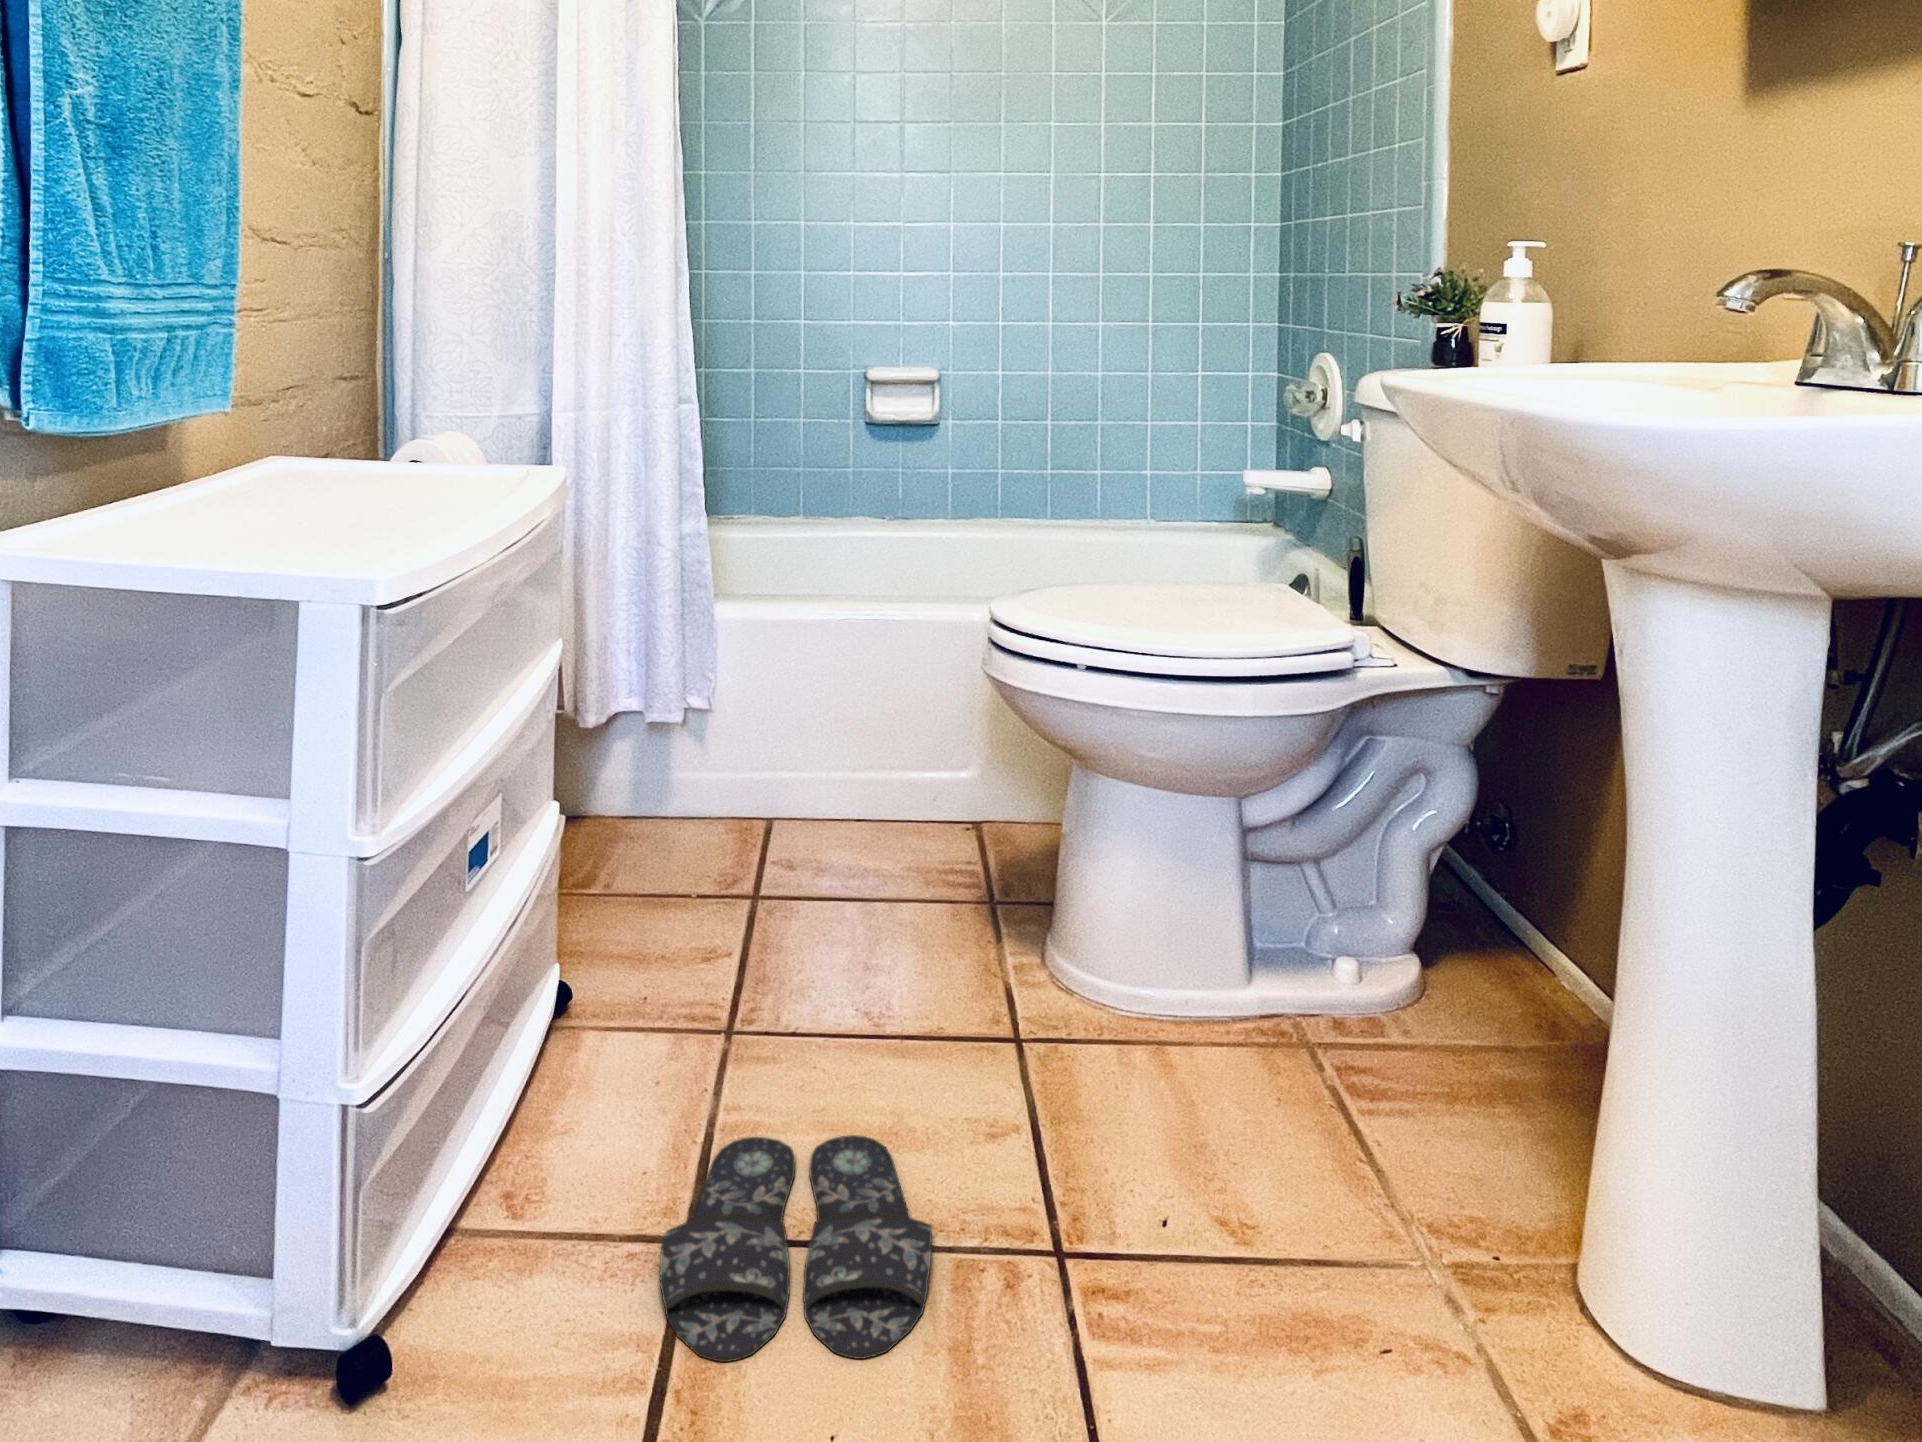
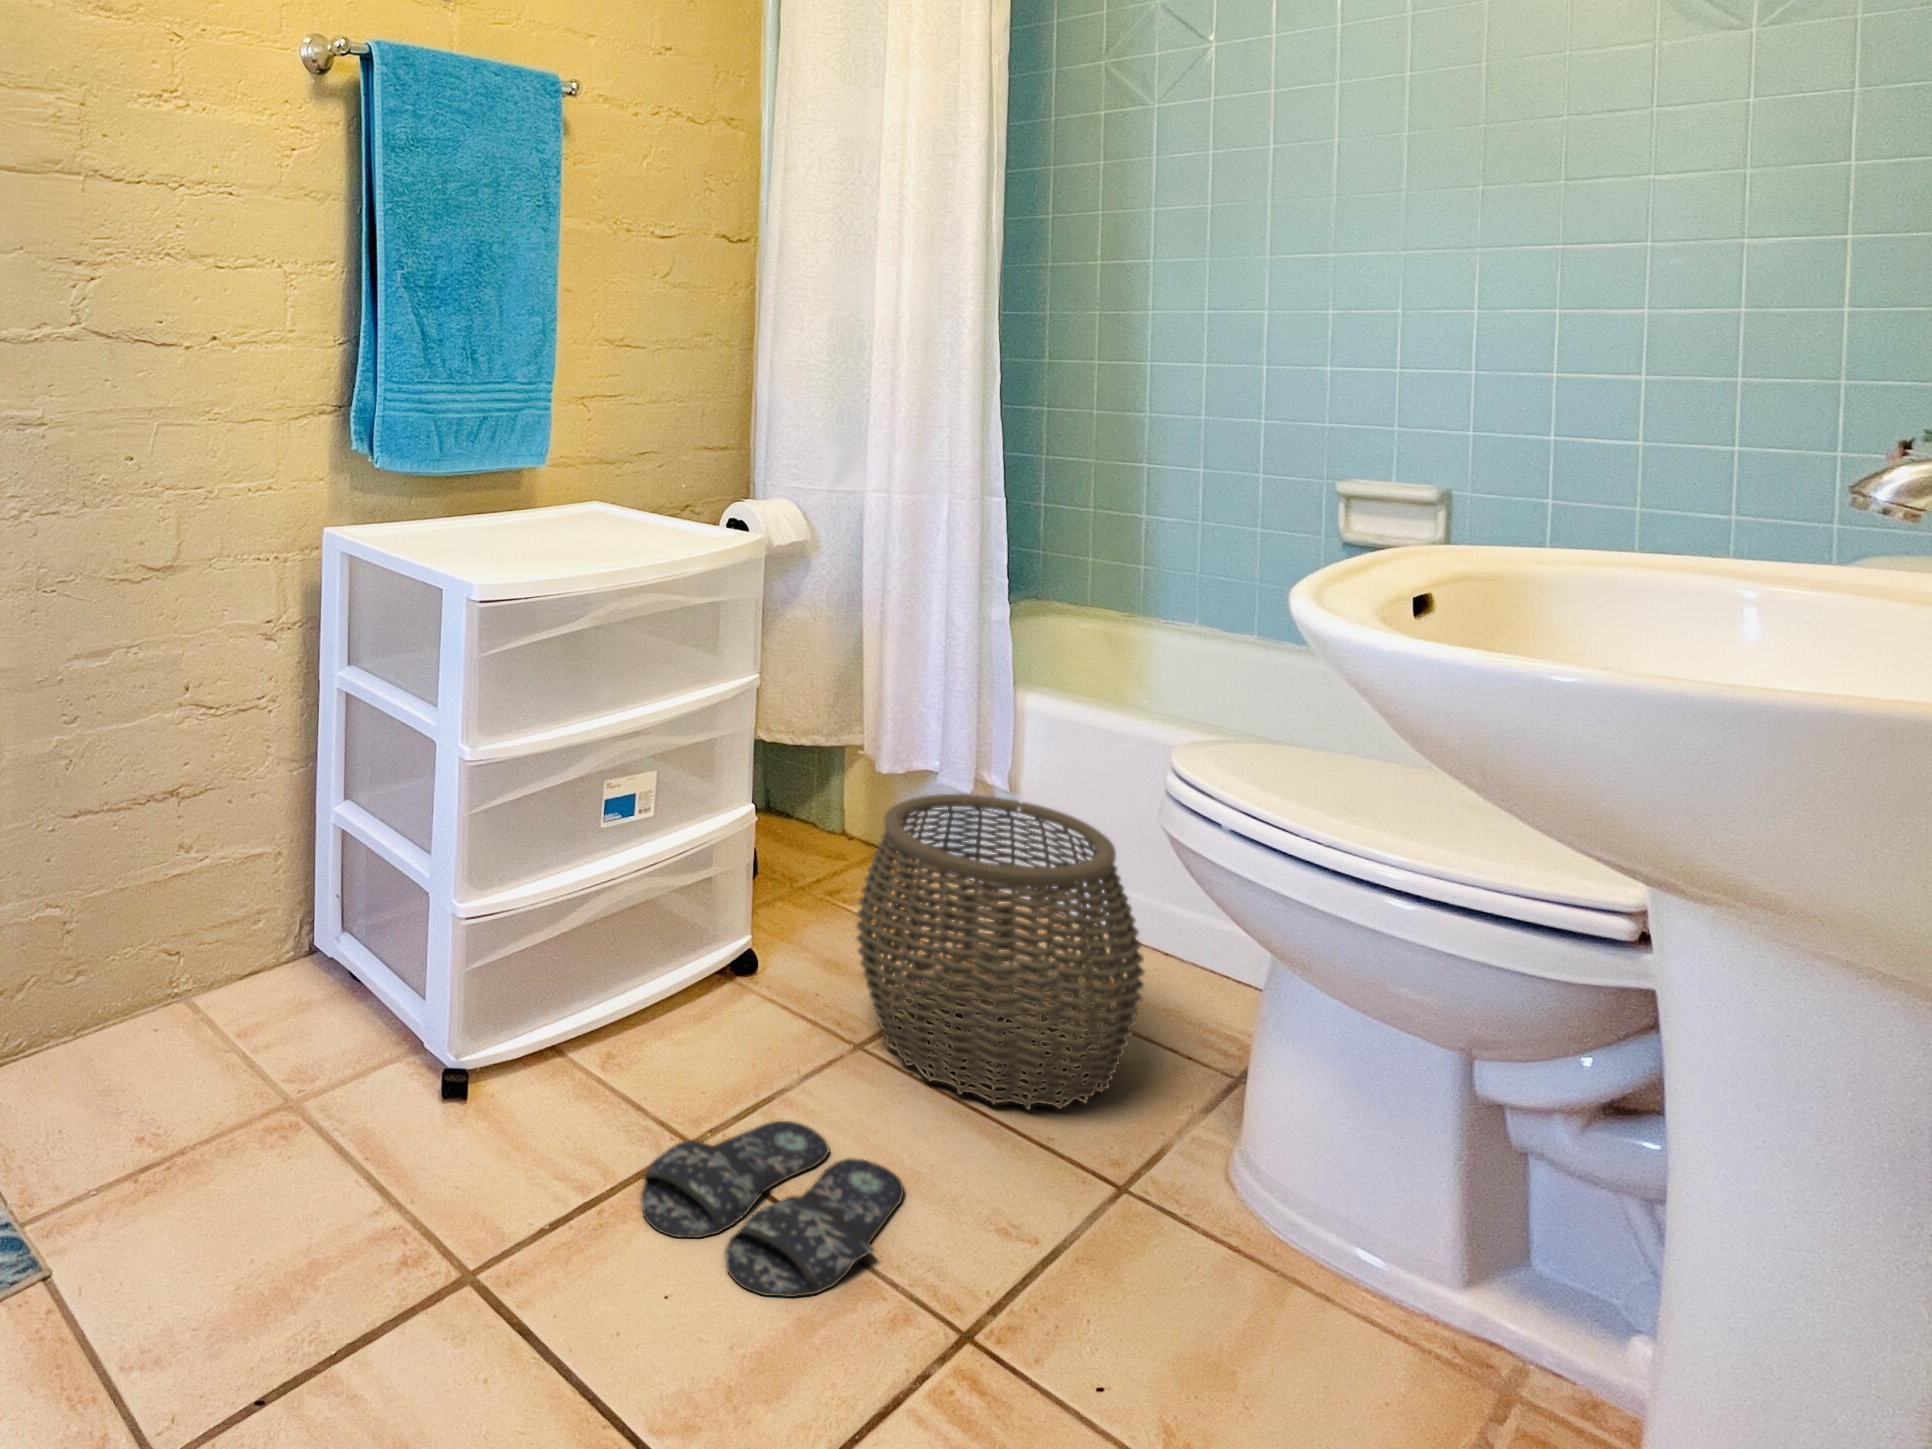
woven basket: none [680,705,954,1026] -> present [856,794,1144,1109]

